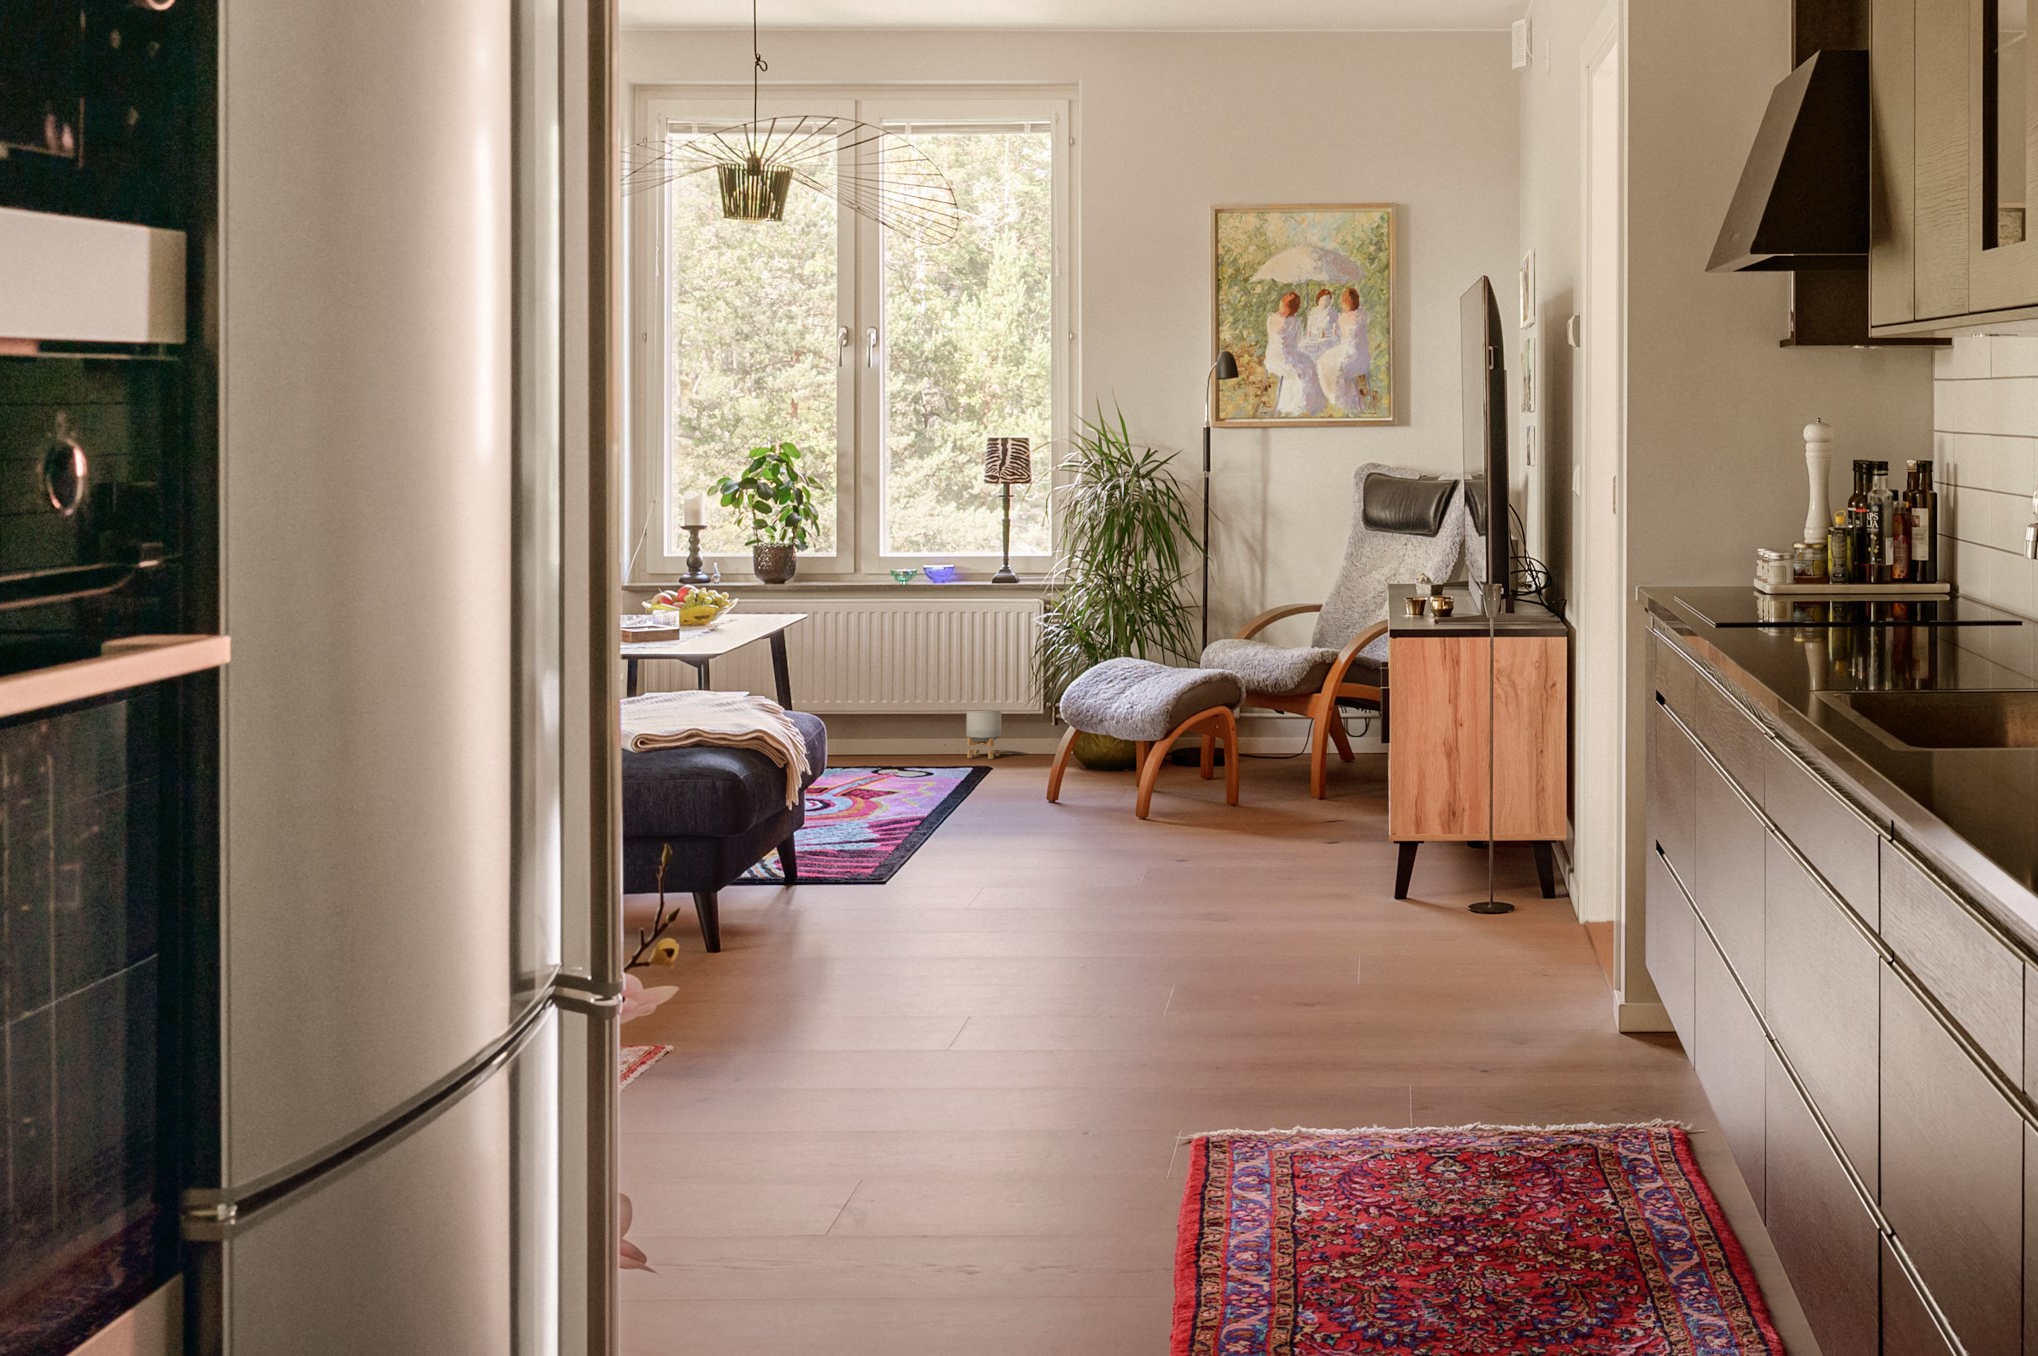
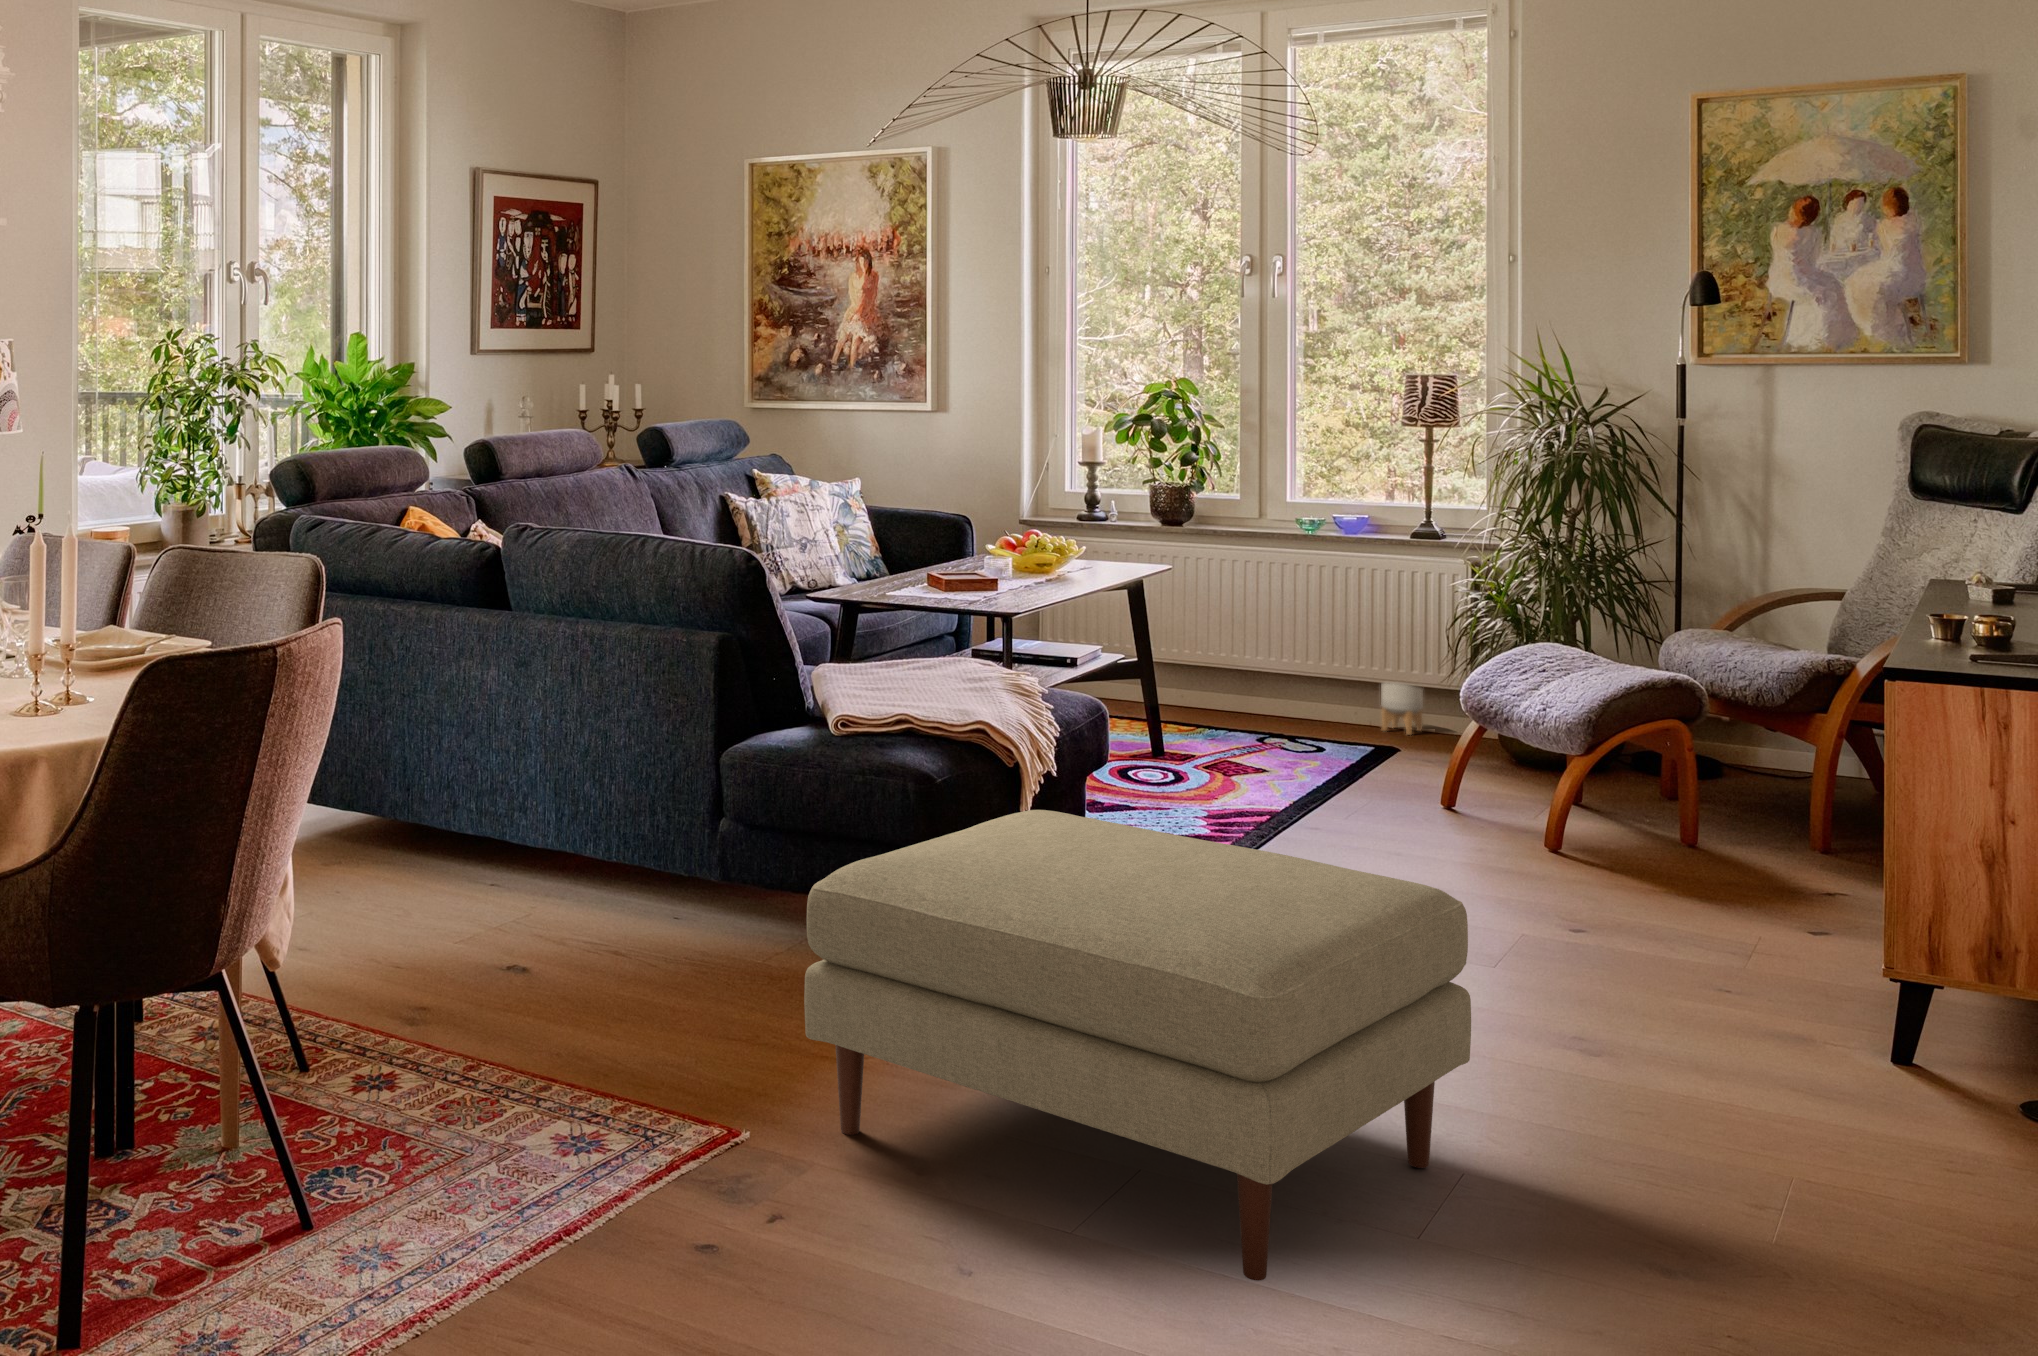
ottoman: none [702,781,1194,1077] -> present [804,810,1471,1281]

